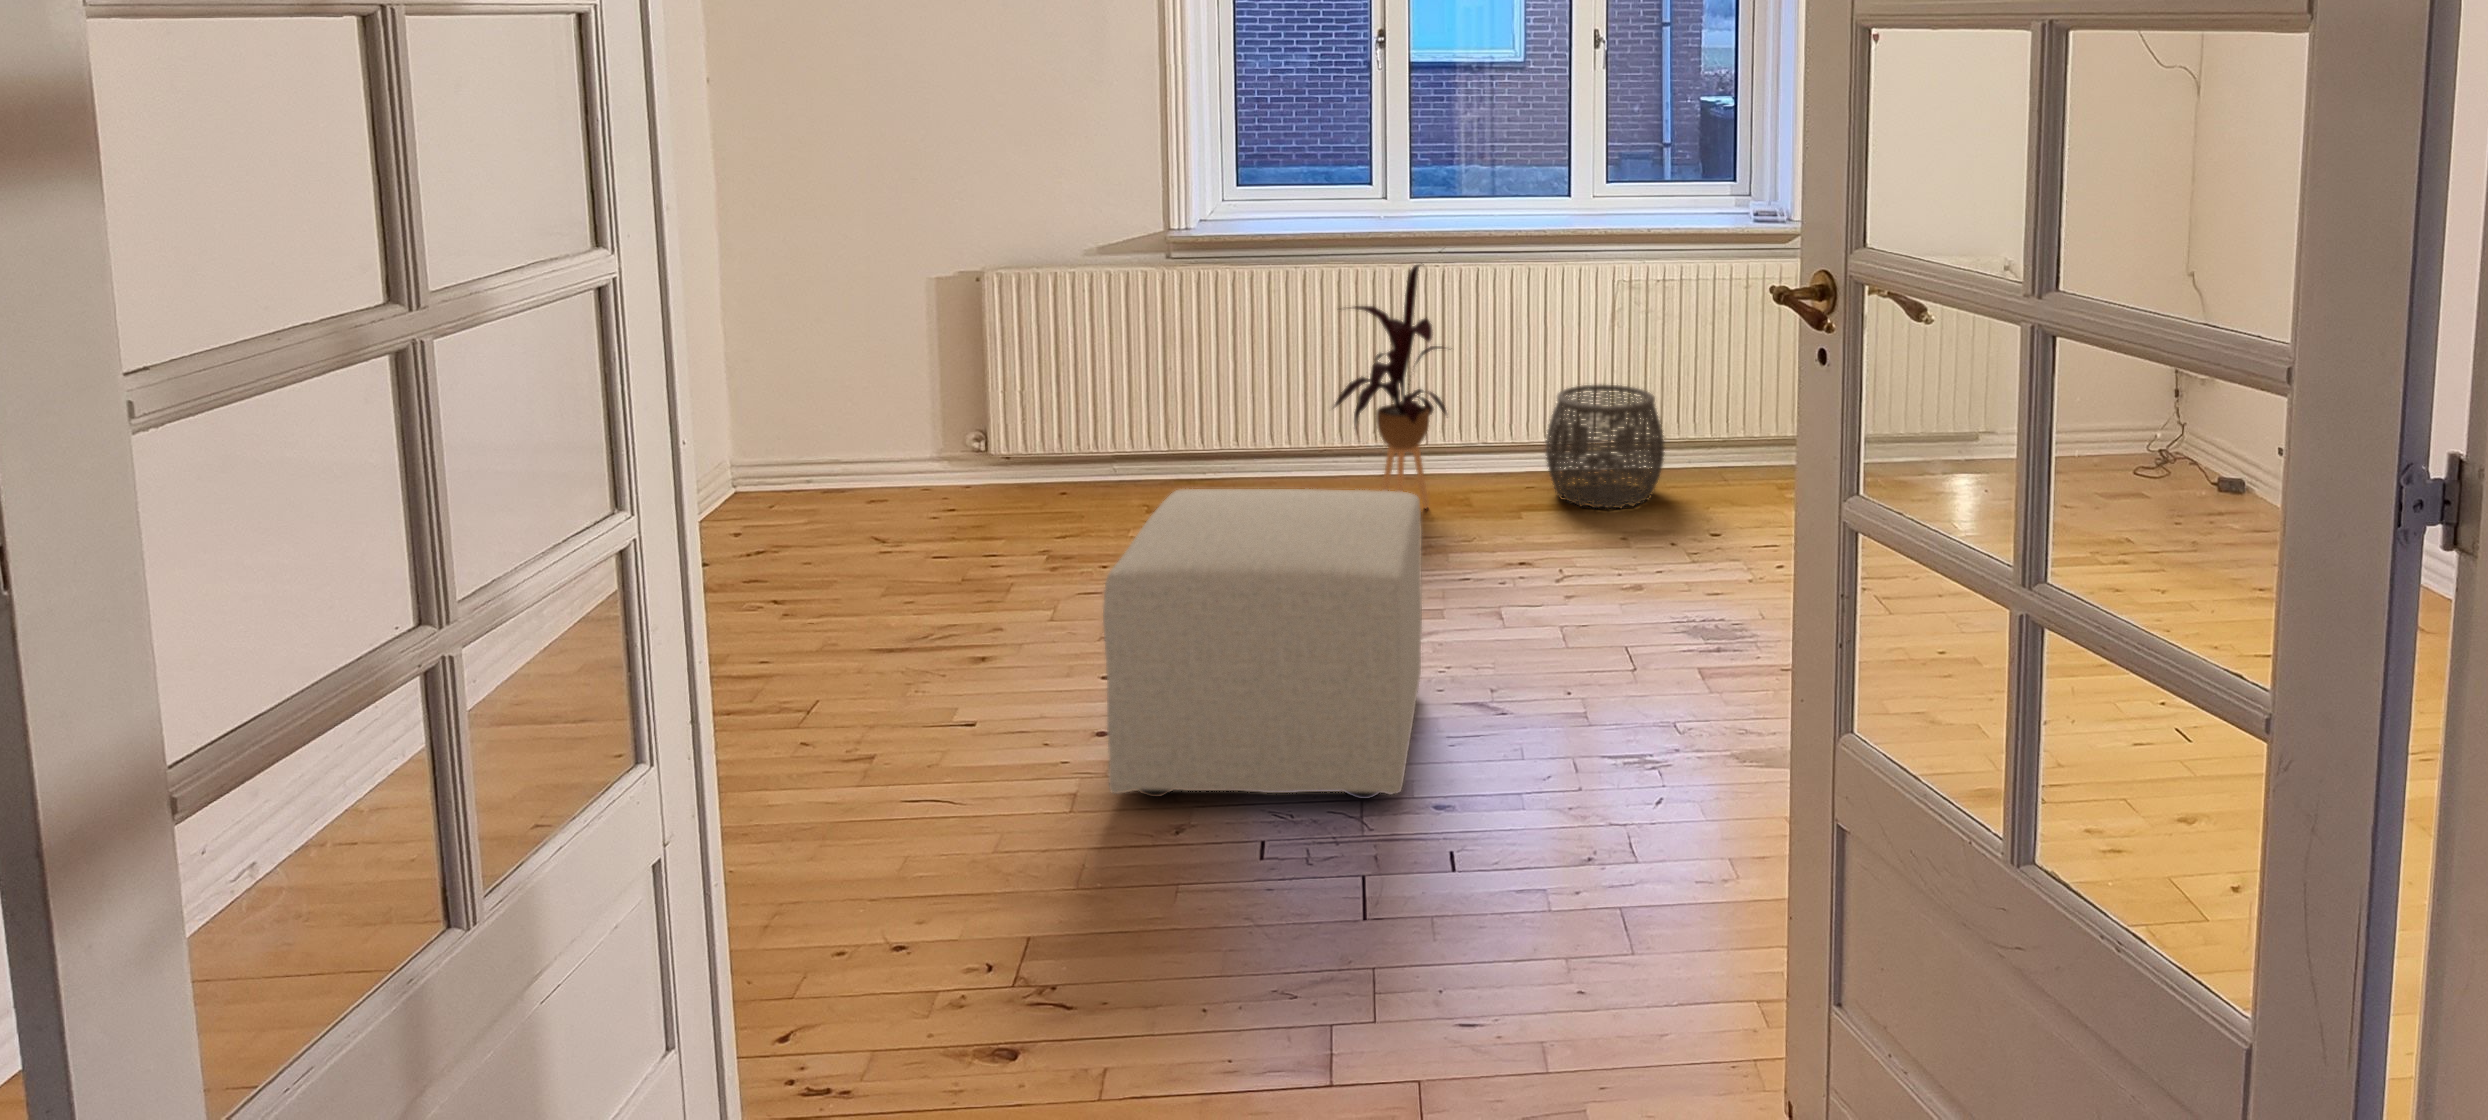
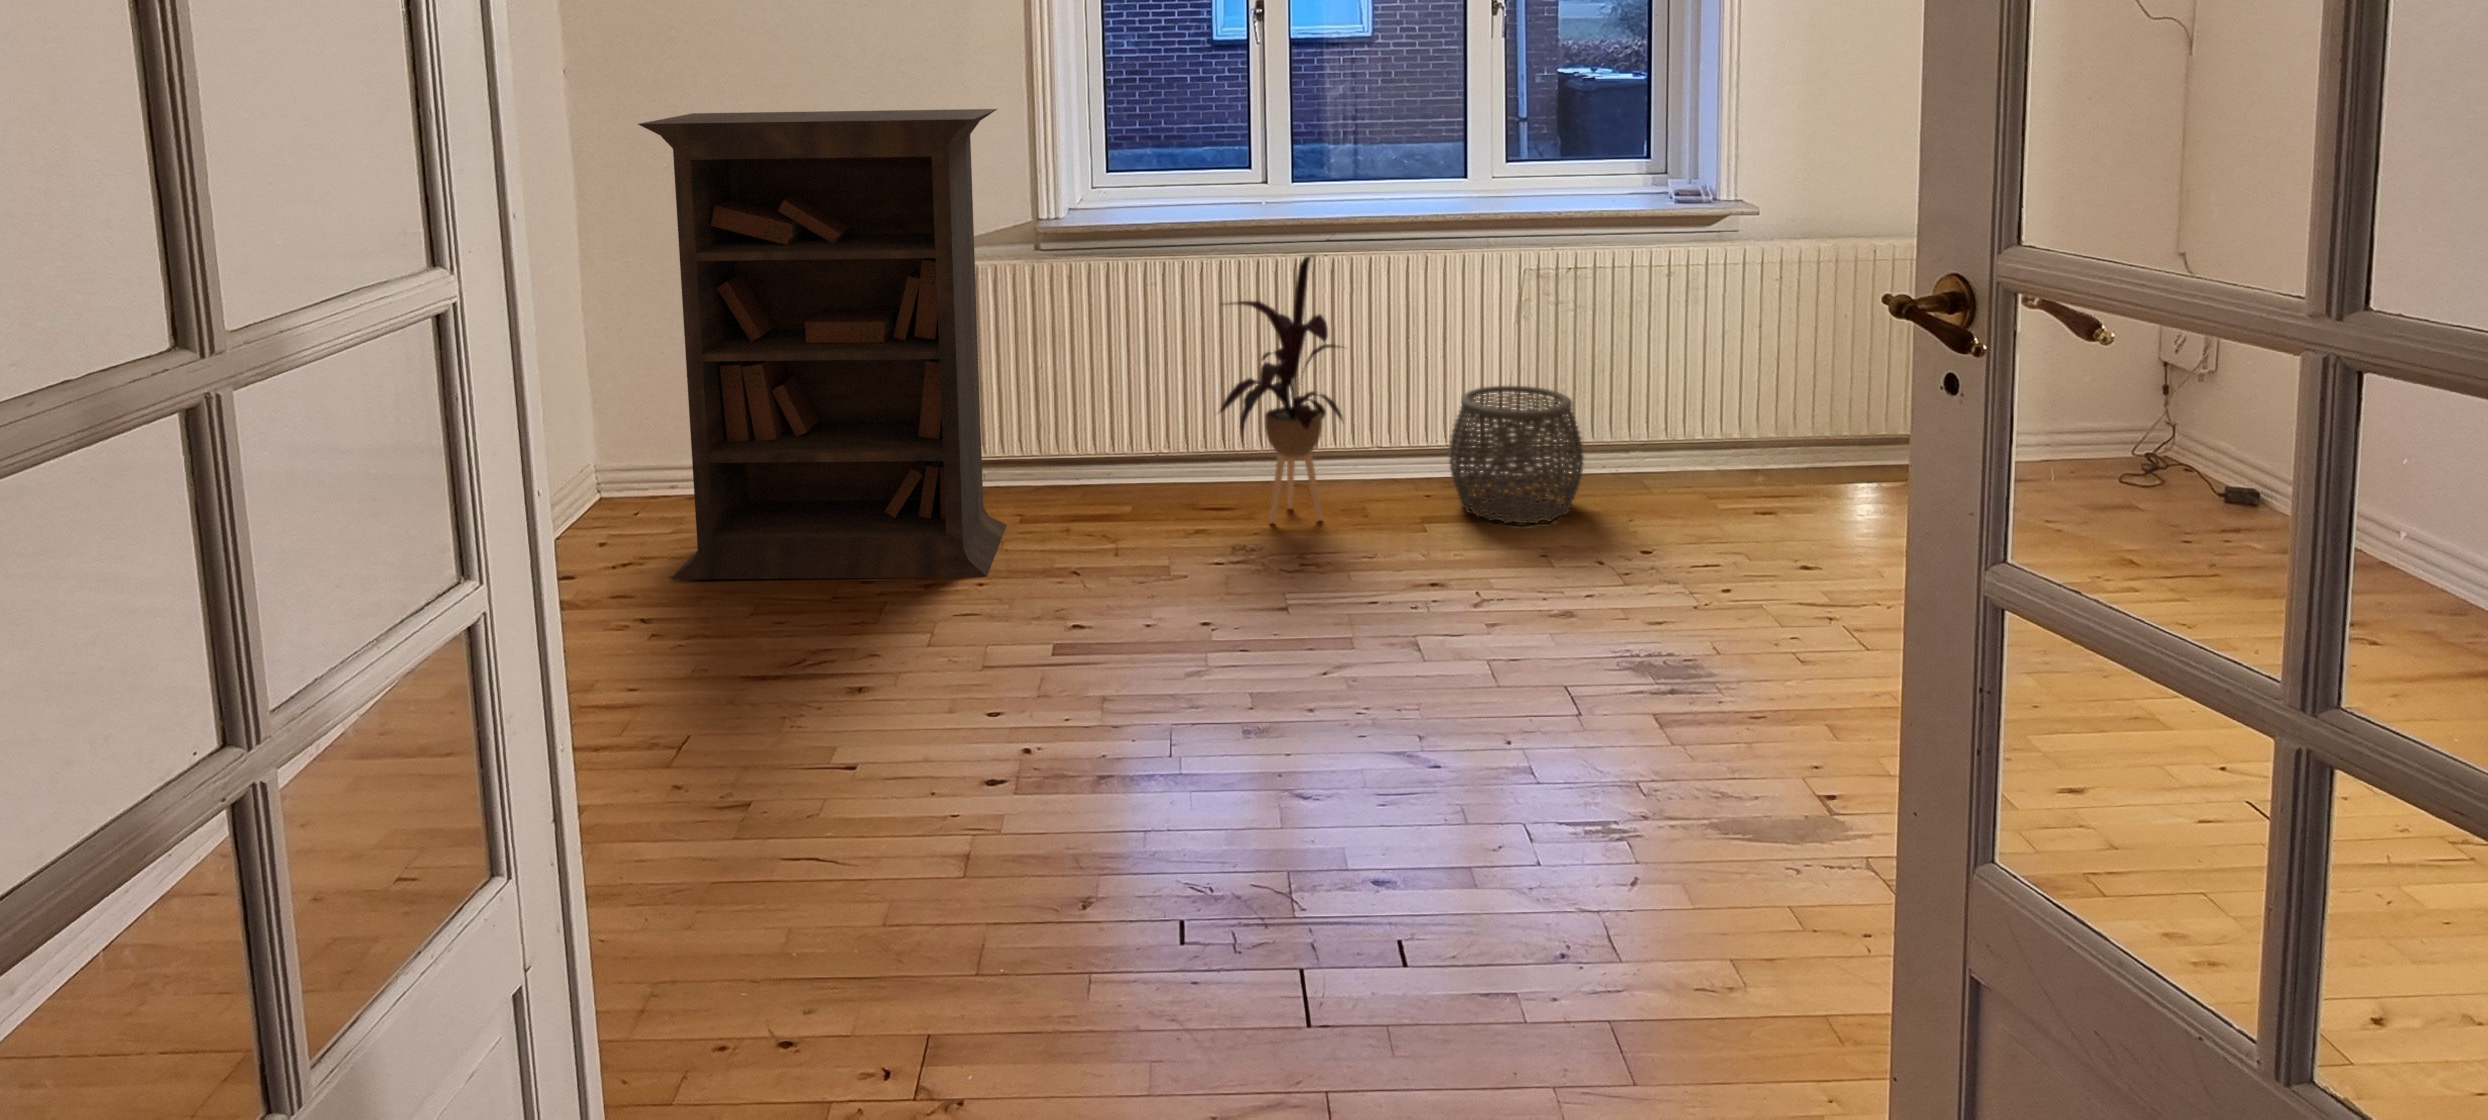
bookcase: none [773,123,1134,568] -> present [638,109,1007,579]
ottoman: present [1103,489,1422,799] -> none [996,510,1338,870]

